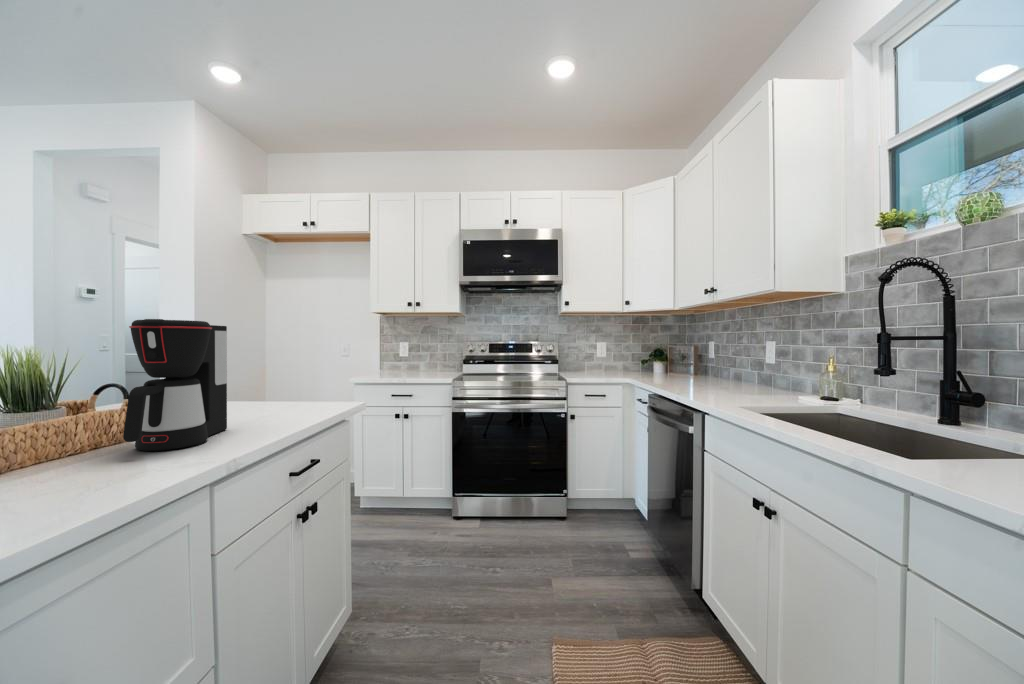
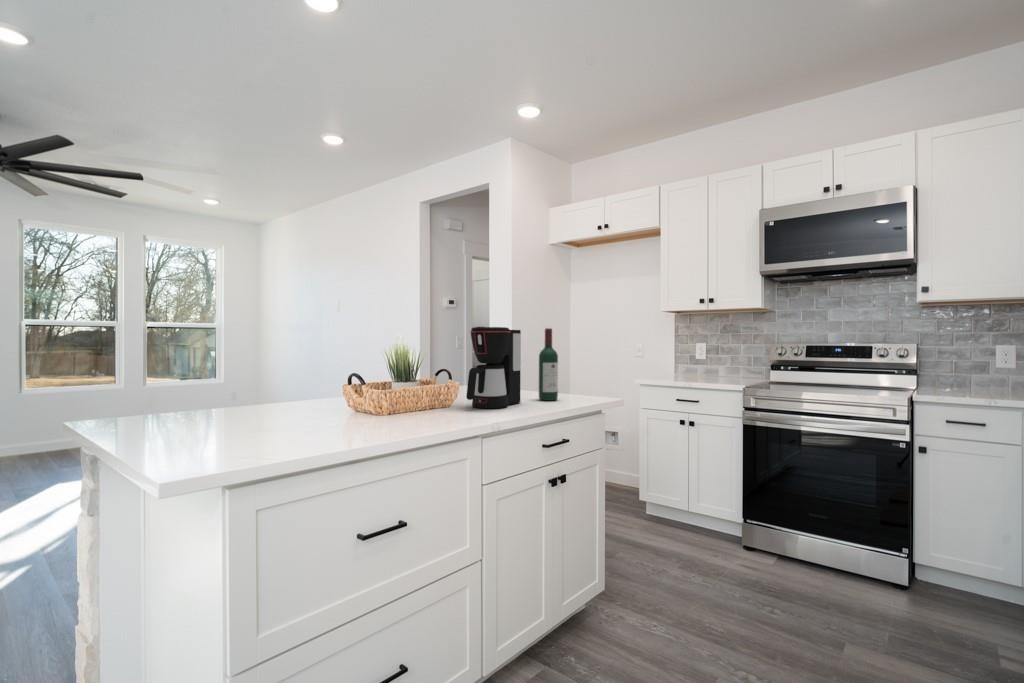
wine bottle: none [254,325,283,420] -> present [539,328,558,401]

